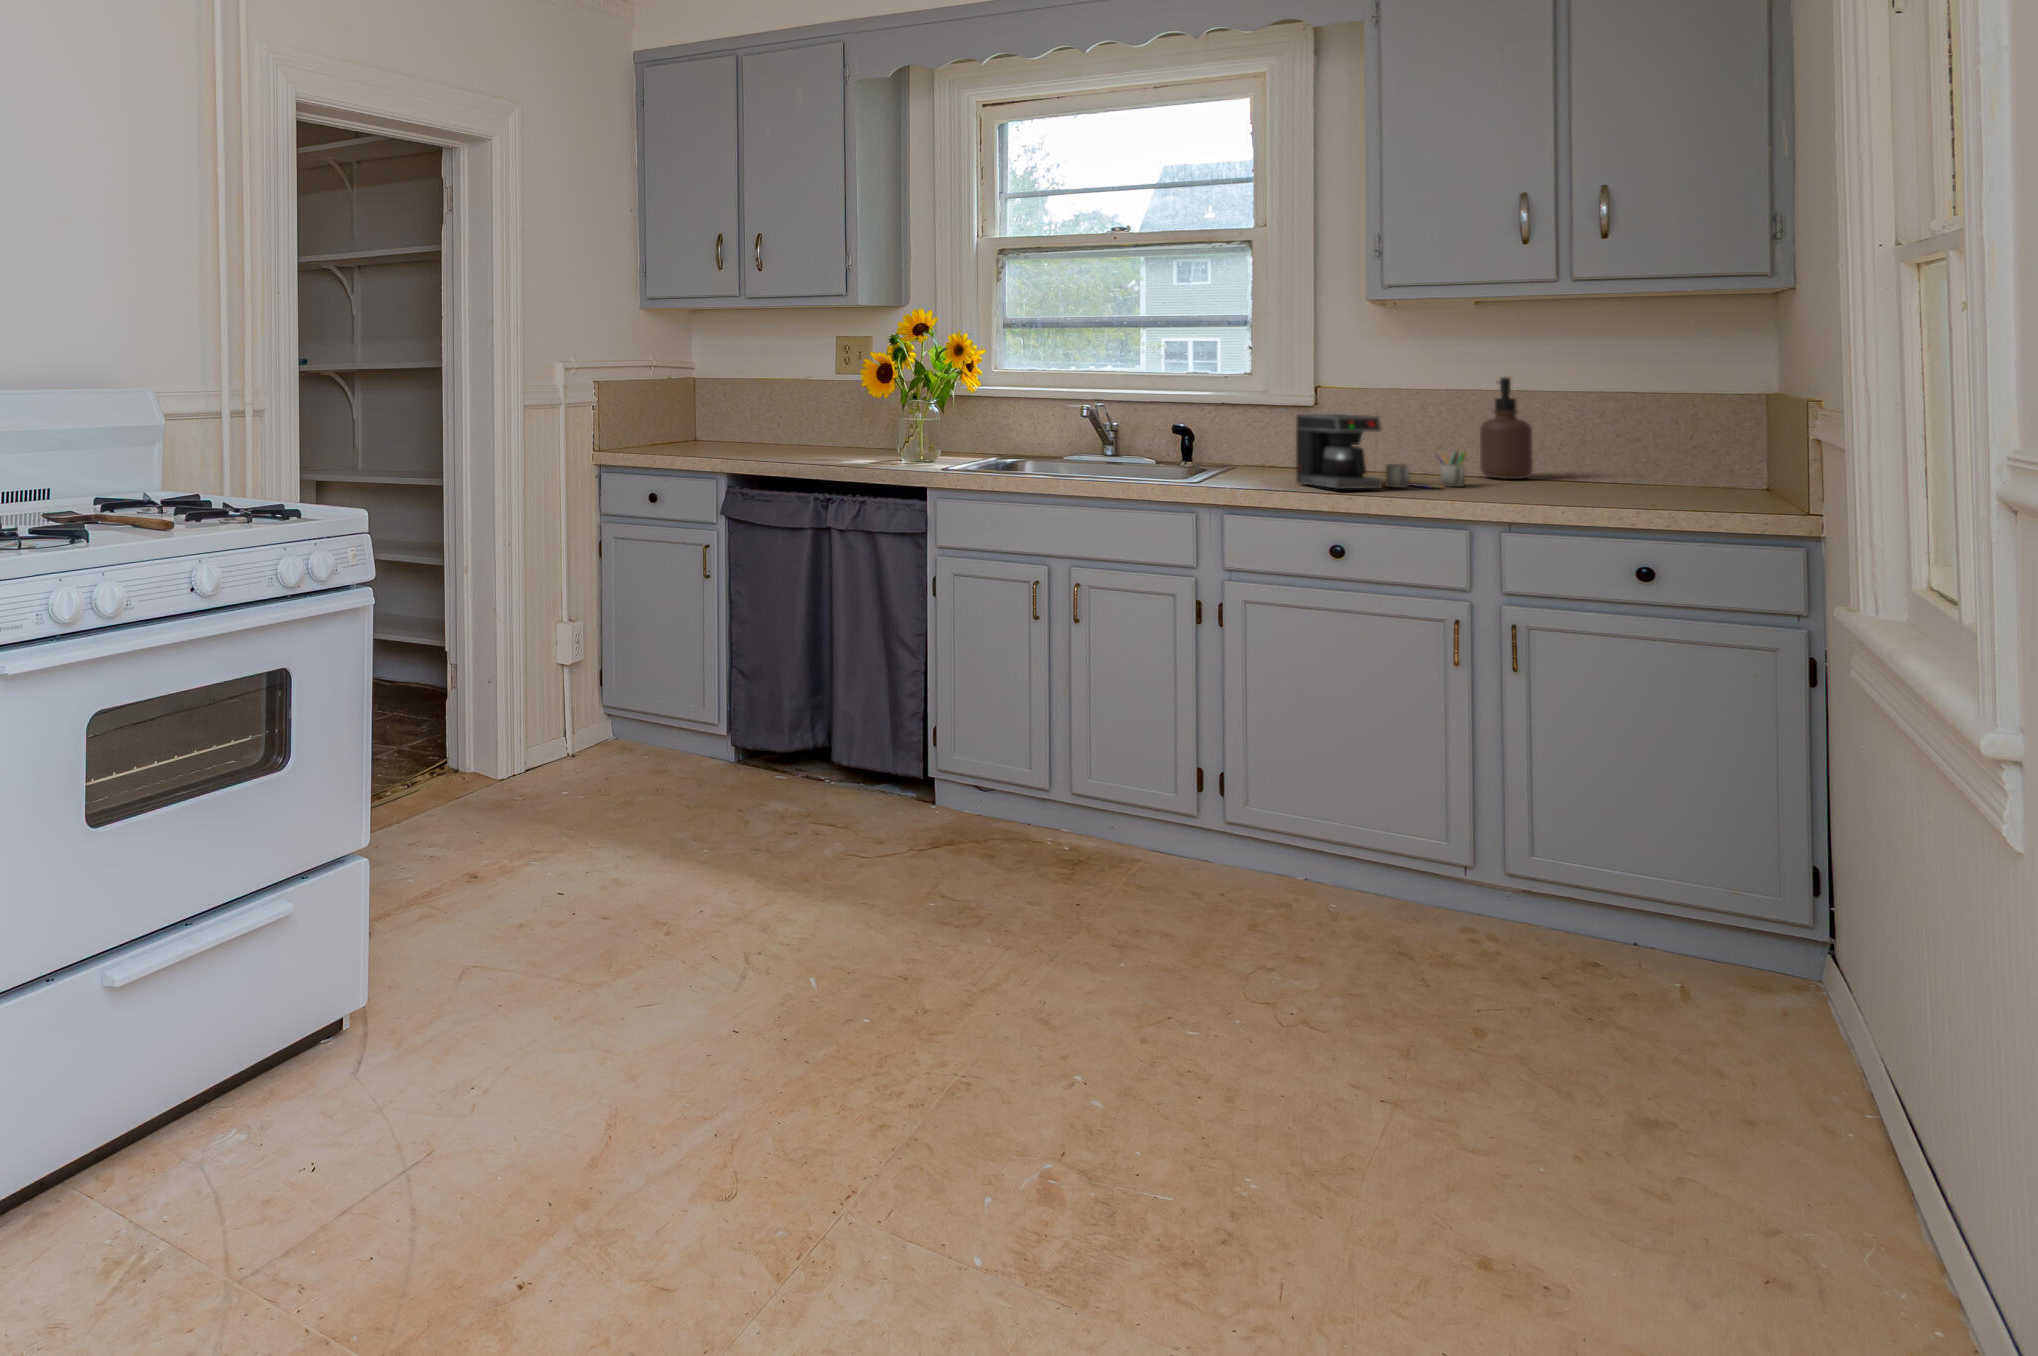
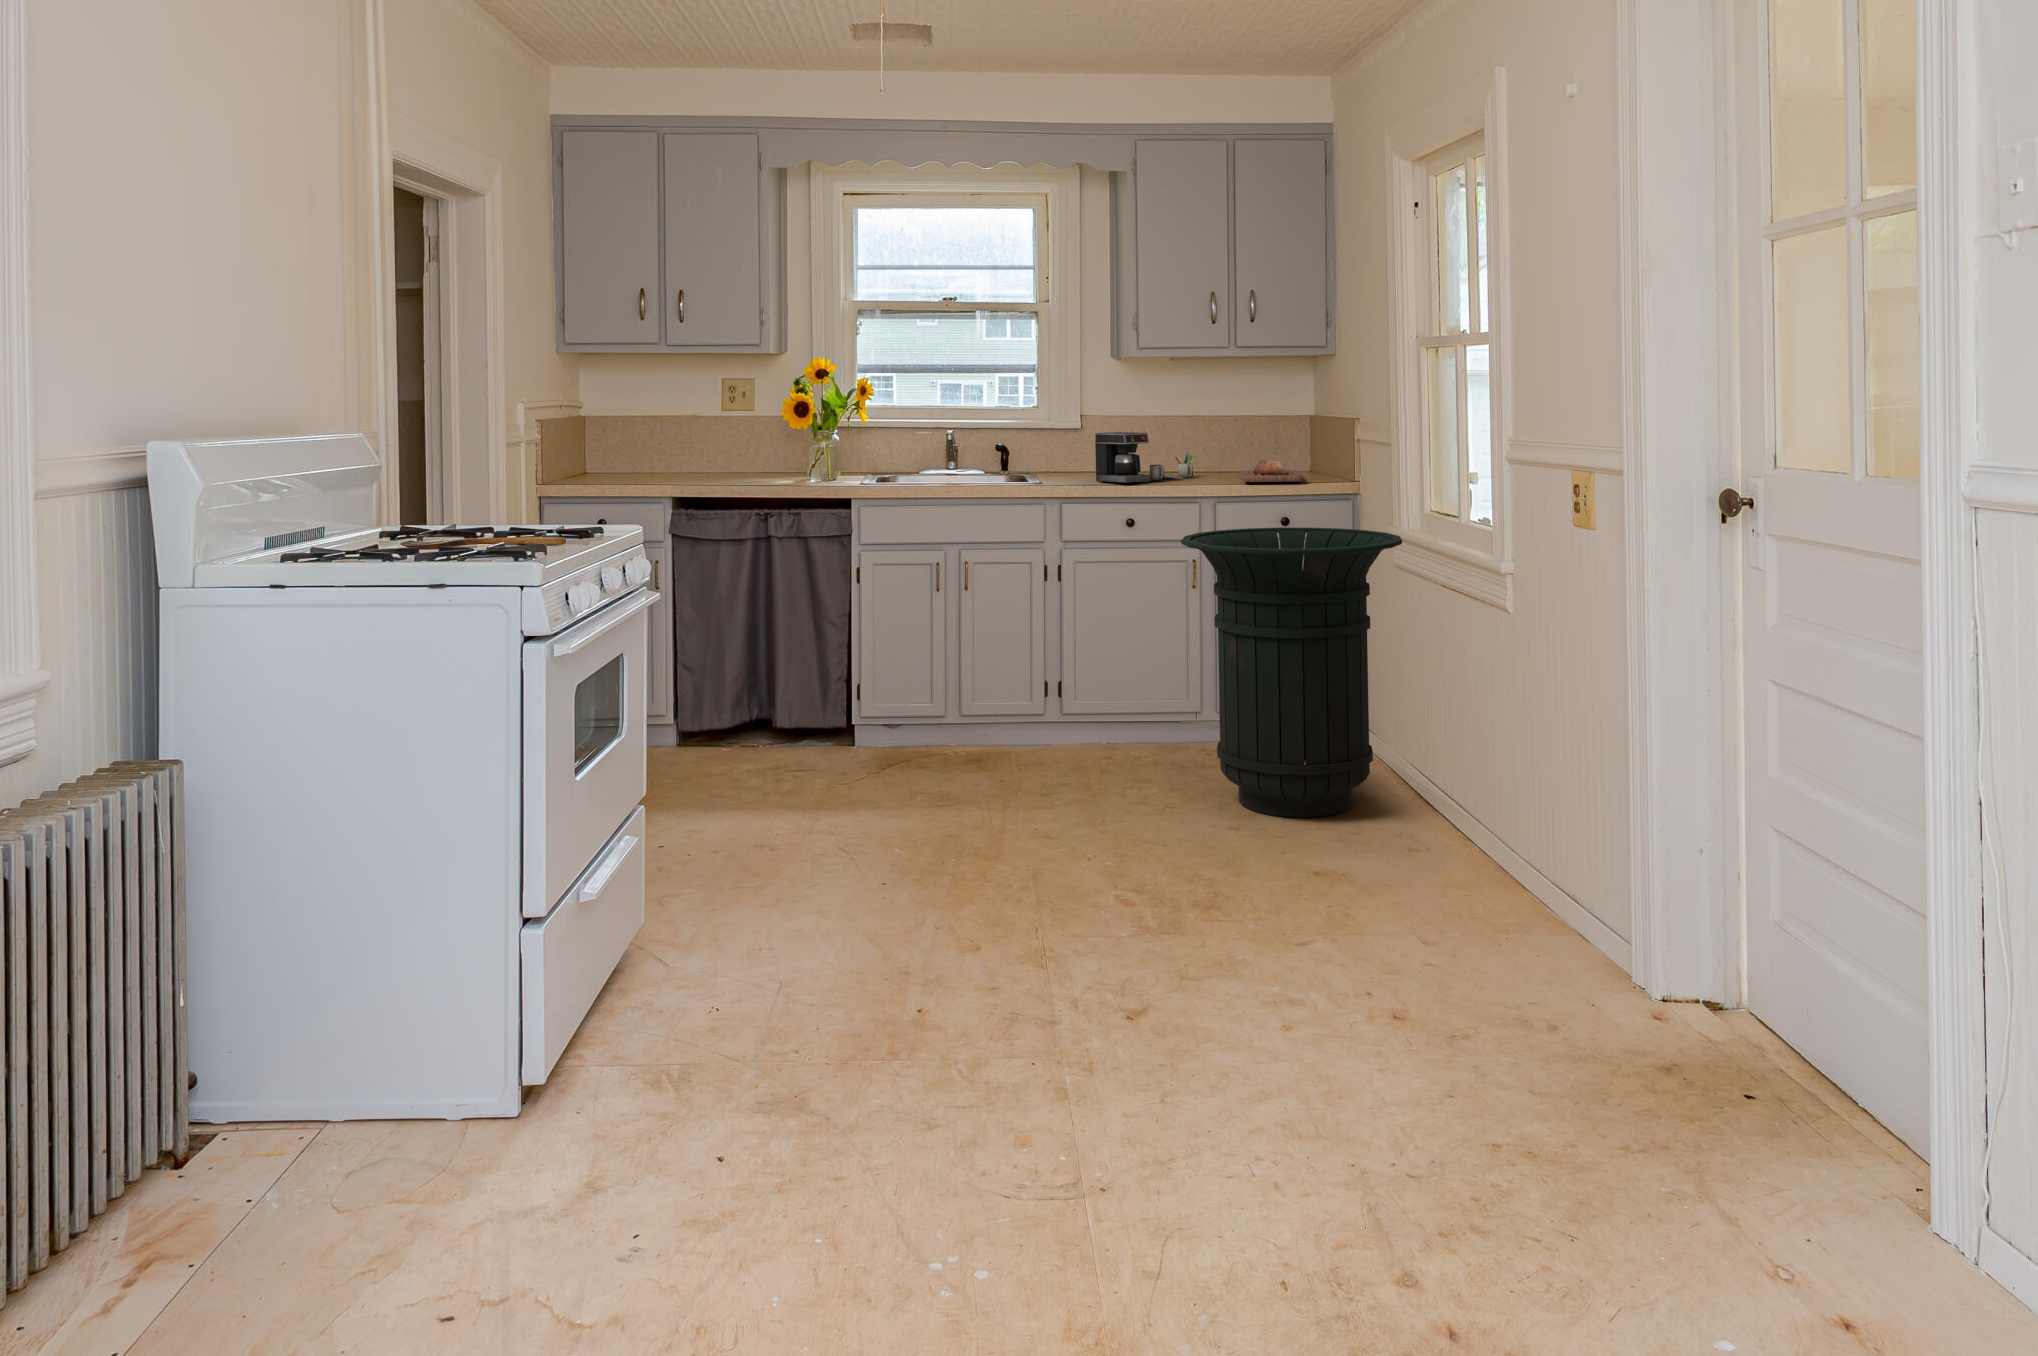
soap dispenser: present [1480,377,1533,479] -> none [1195,404,1224,471]
bread loaf: none [1546,466,1664,504] -> present [1240,460,1302,482]
trash can: none [1384,574,1837,1089] -> present [1181,528,1402,817]

